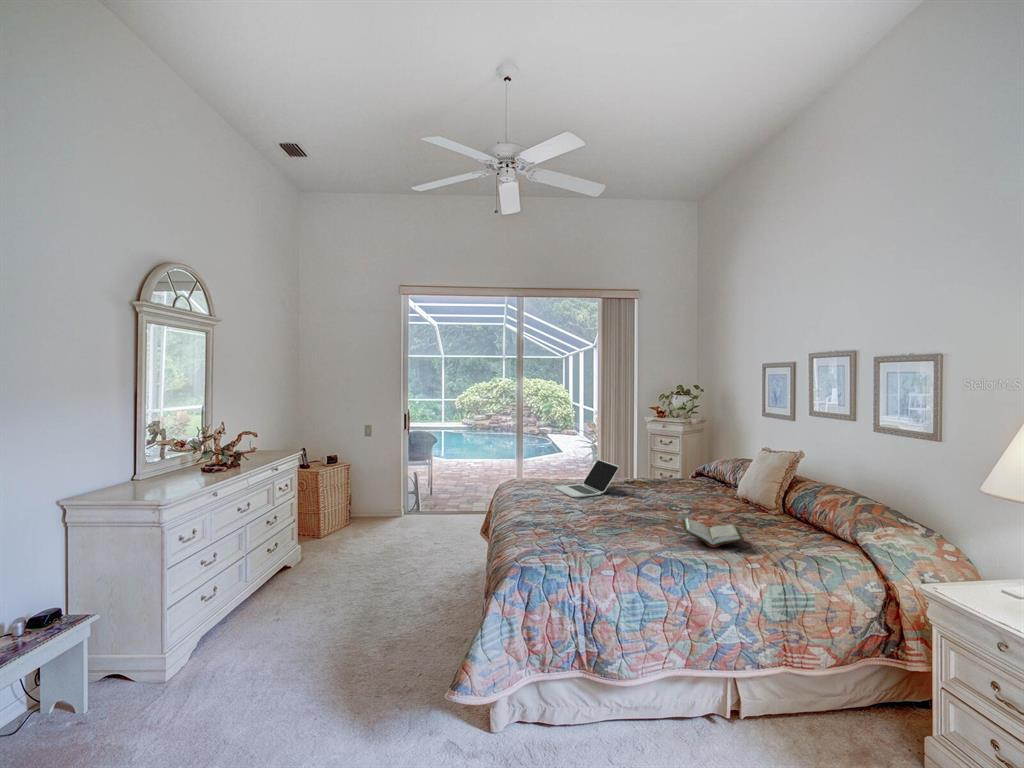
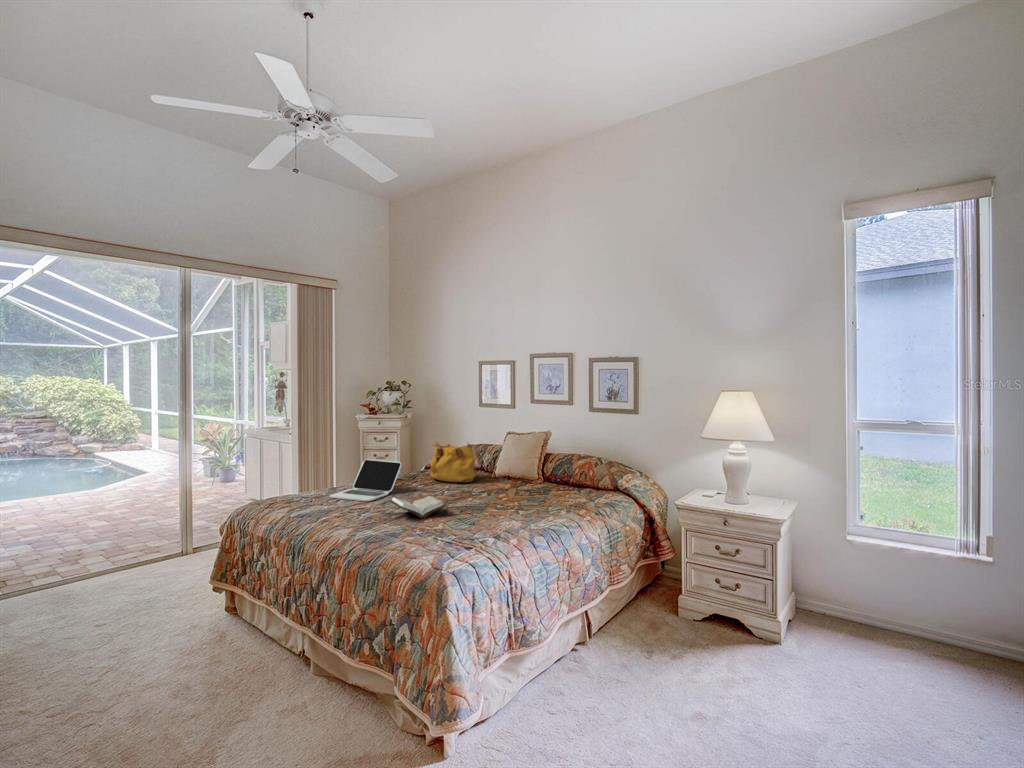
handbag: none [657,450,710,498] -> present [430,442,476,483]
book: present [682,518,744,548] -> present [389,496,447,518]

